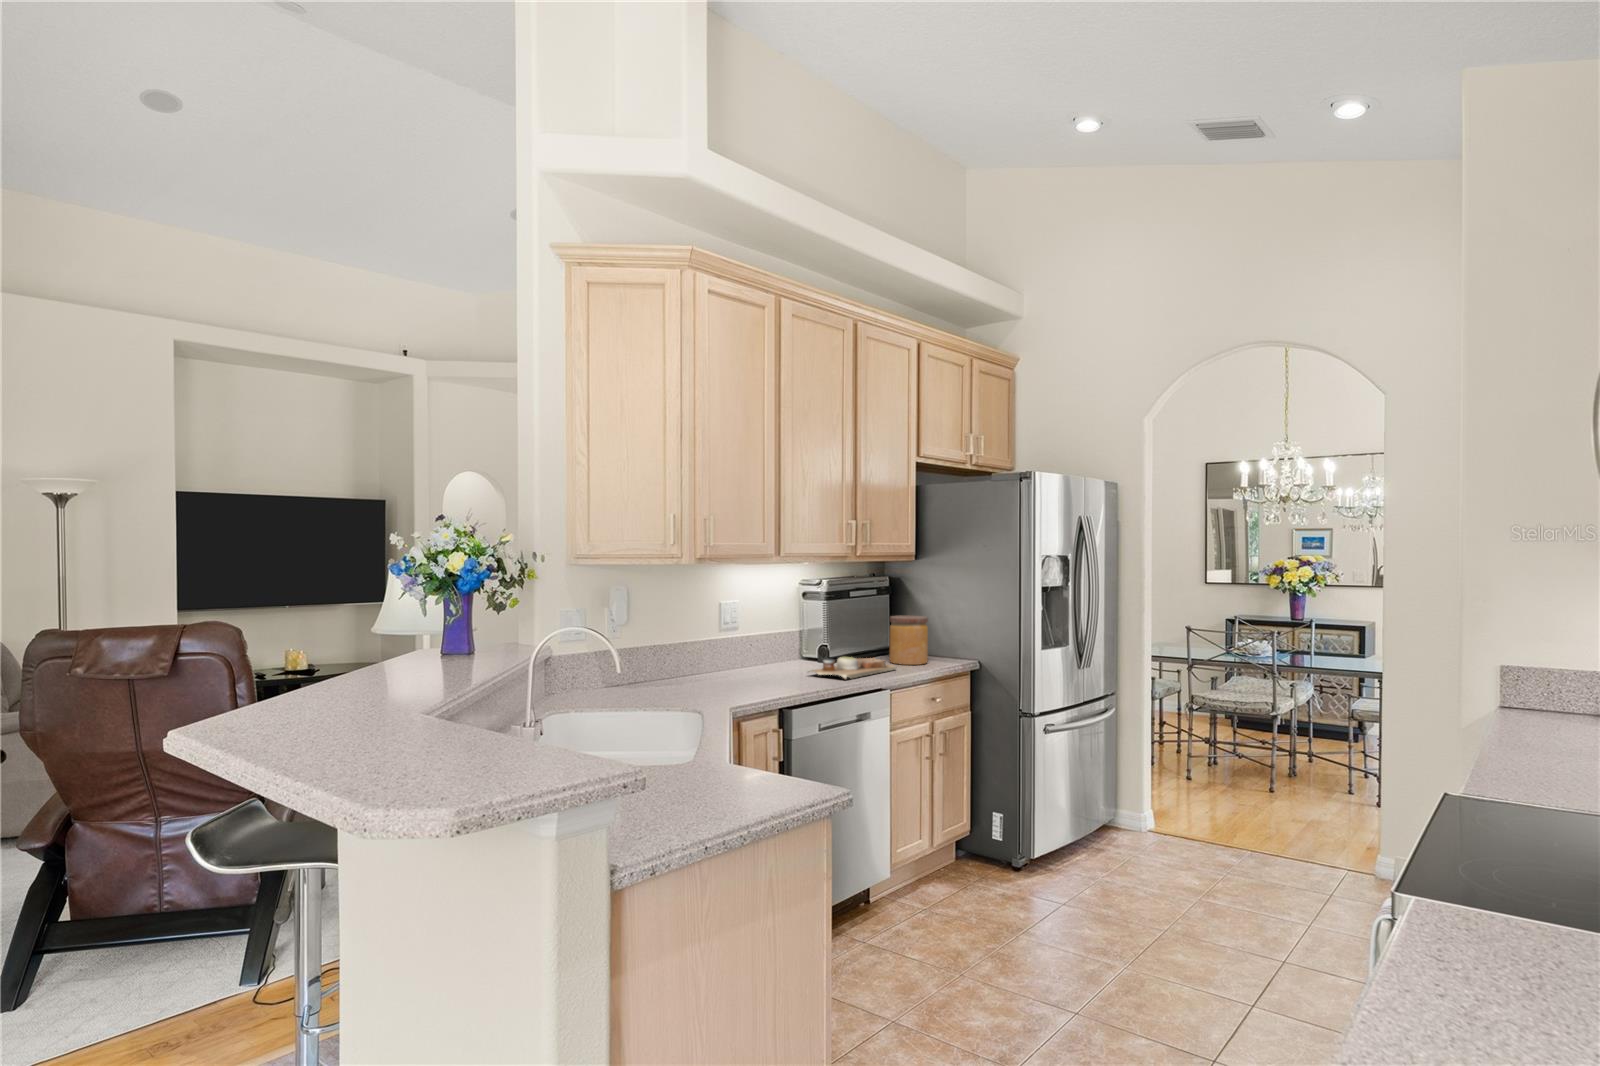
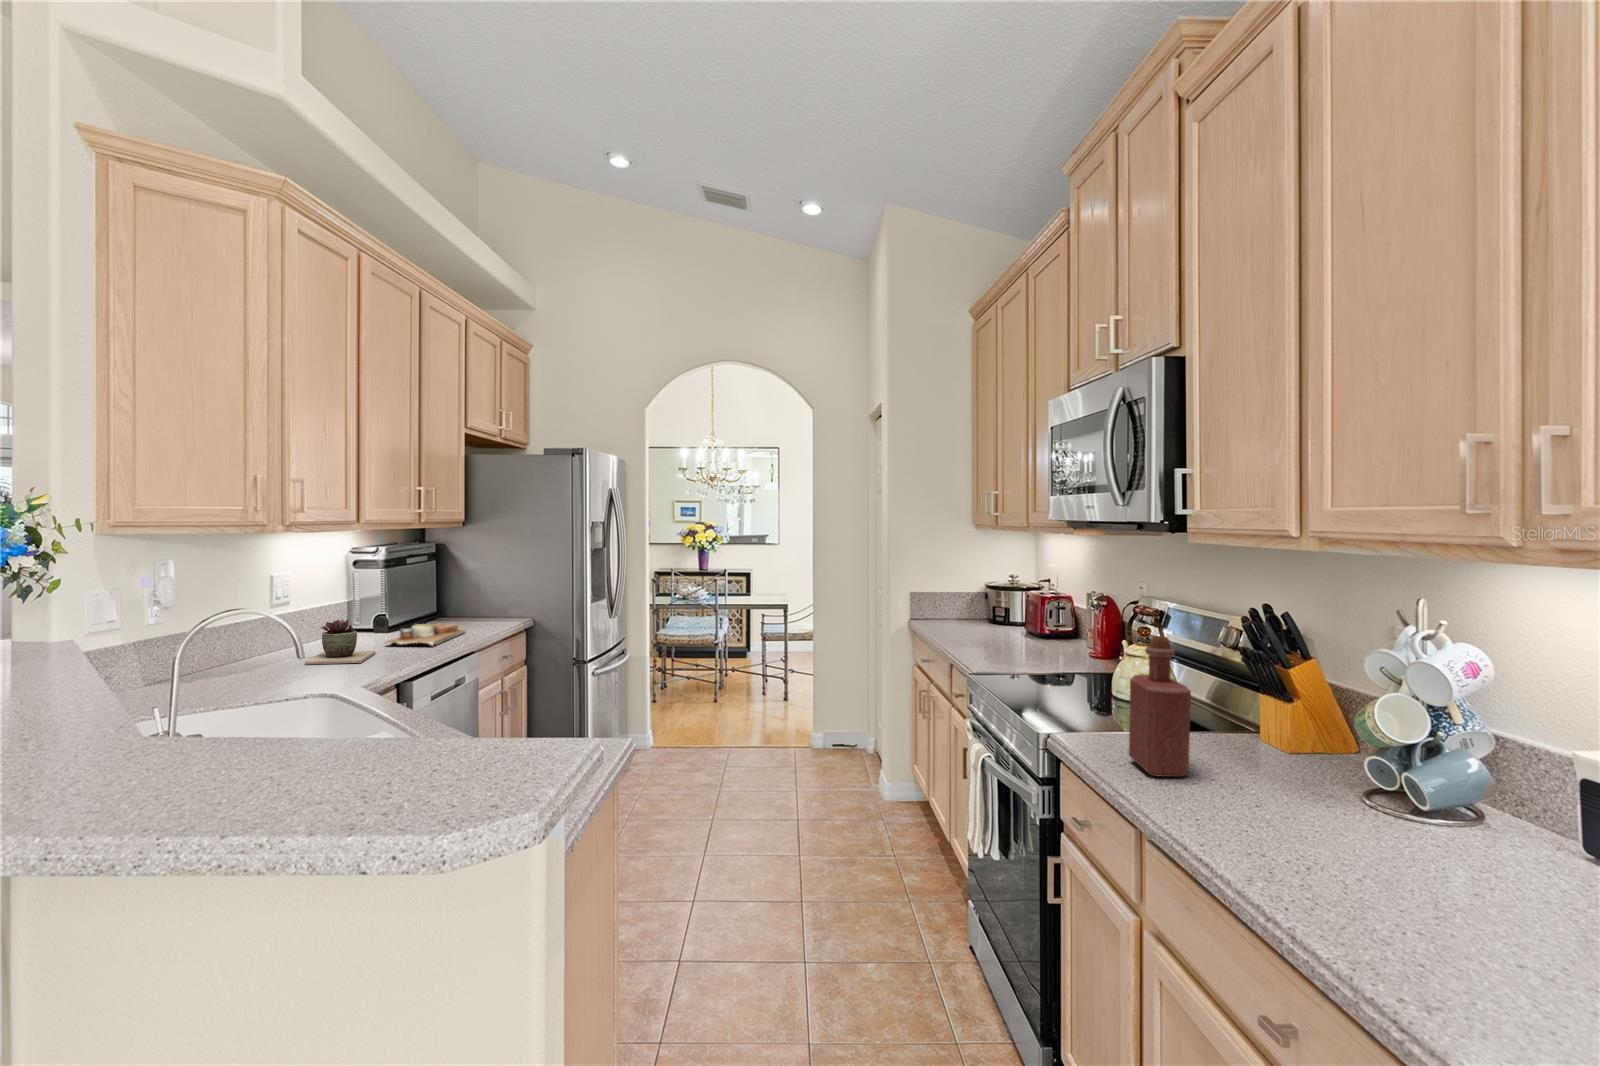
jar: present [890,615,928,665] -> none [447,580,486,627]
succulent plant: none [725,645,791,688] -> present [305,619,376,665]
bottle: none [1439,741,1542,1003] -> present [1129,636,1191,777]

